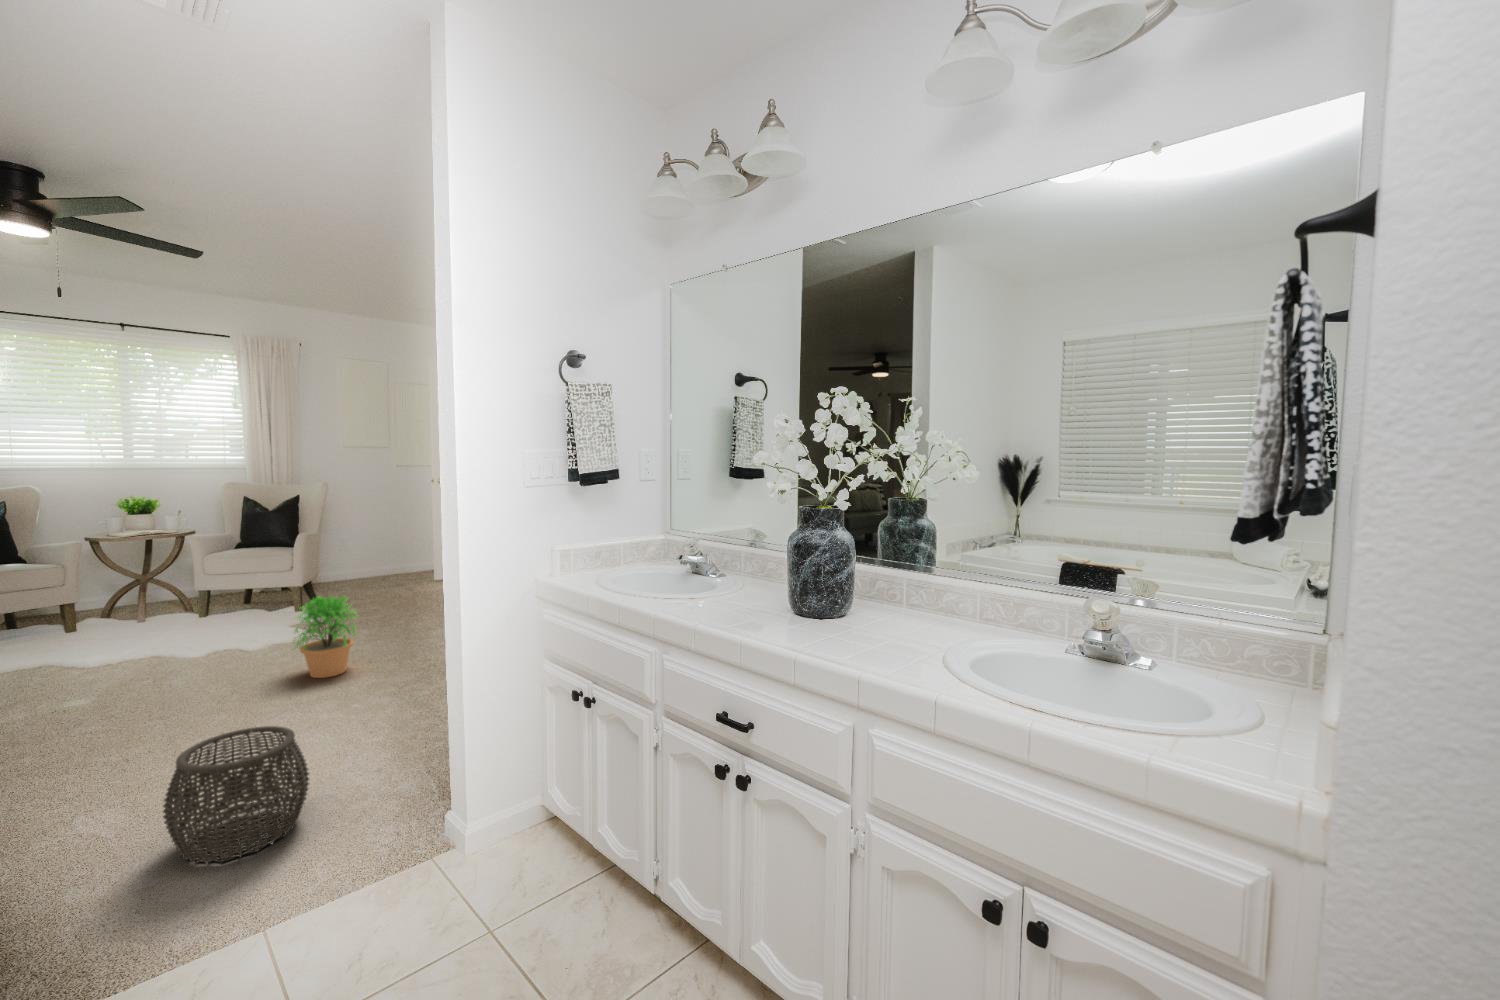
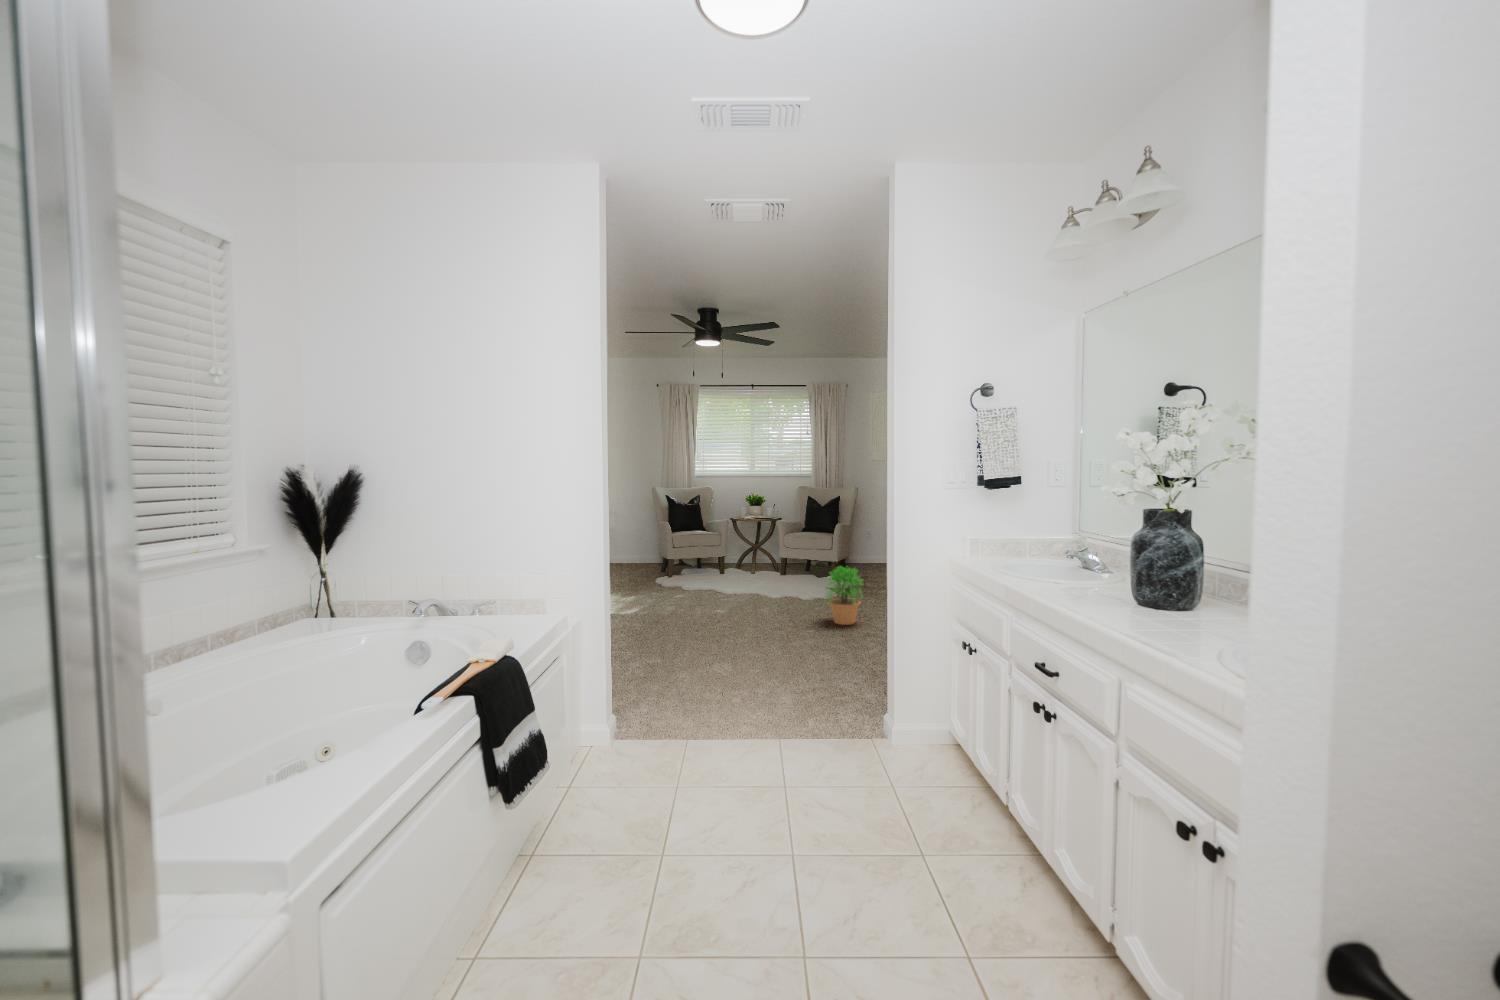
woven basket: present [163,726,309,864] -> none [753,634,820,706]

